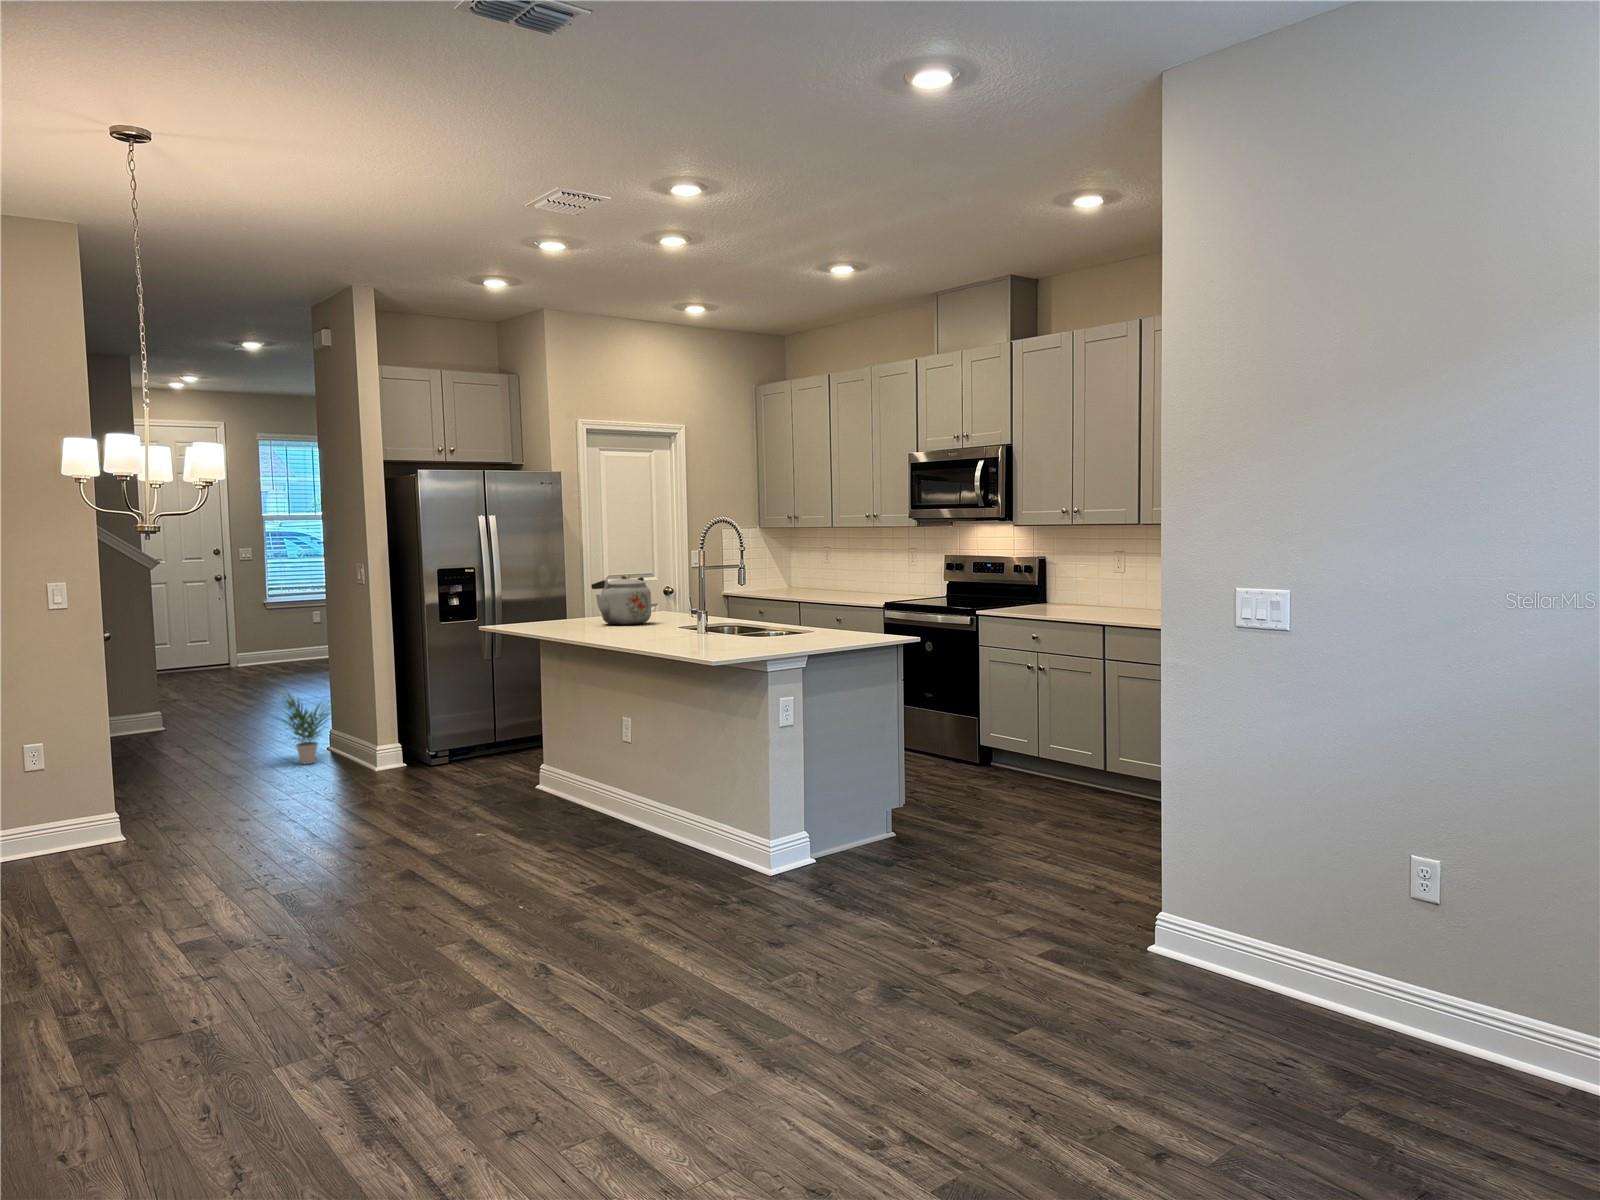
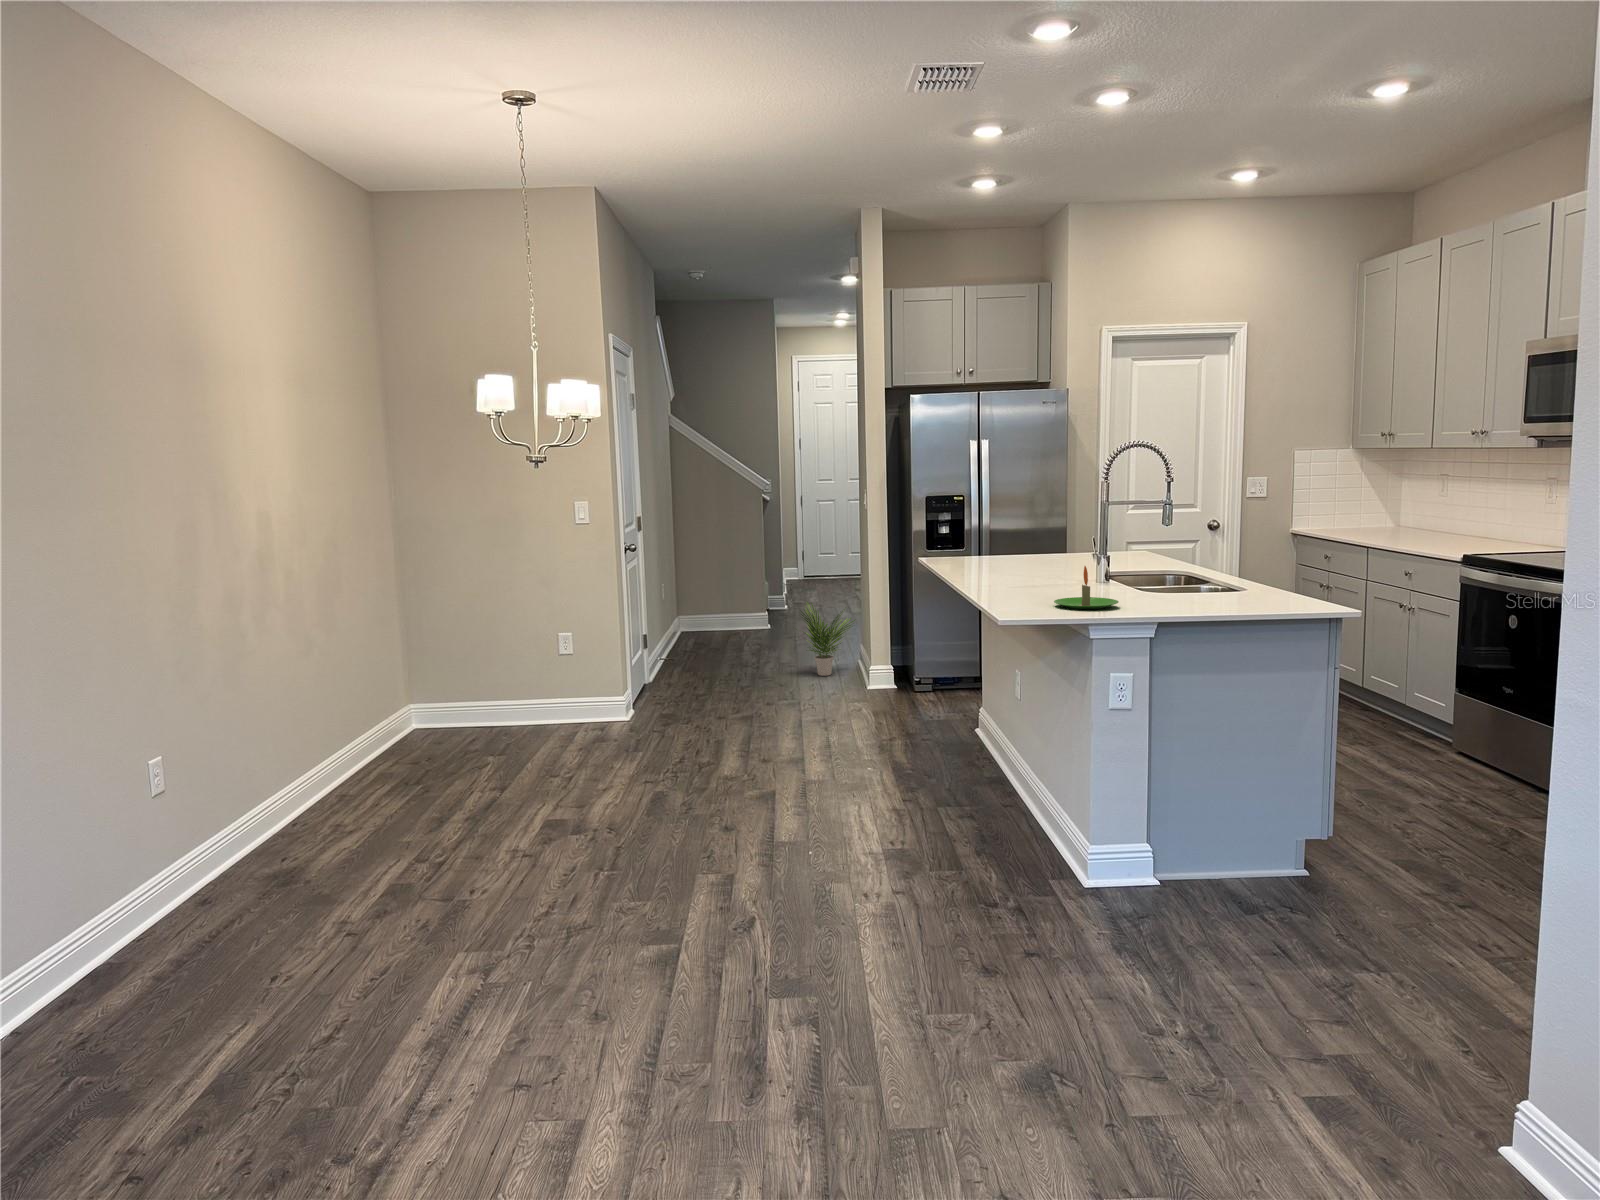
kettle: present [591,575,651,625] -> none [1030,508,1099,565]
candle: none [725,614,776,649] -> present [1054,566,1119,609]

